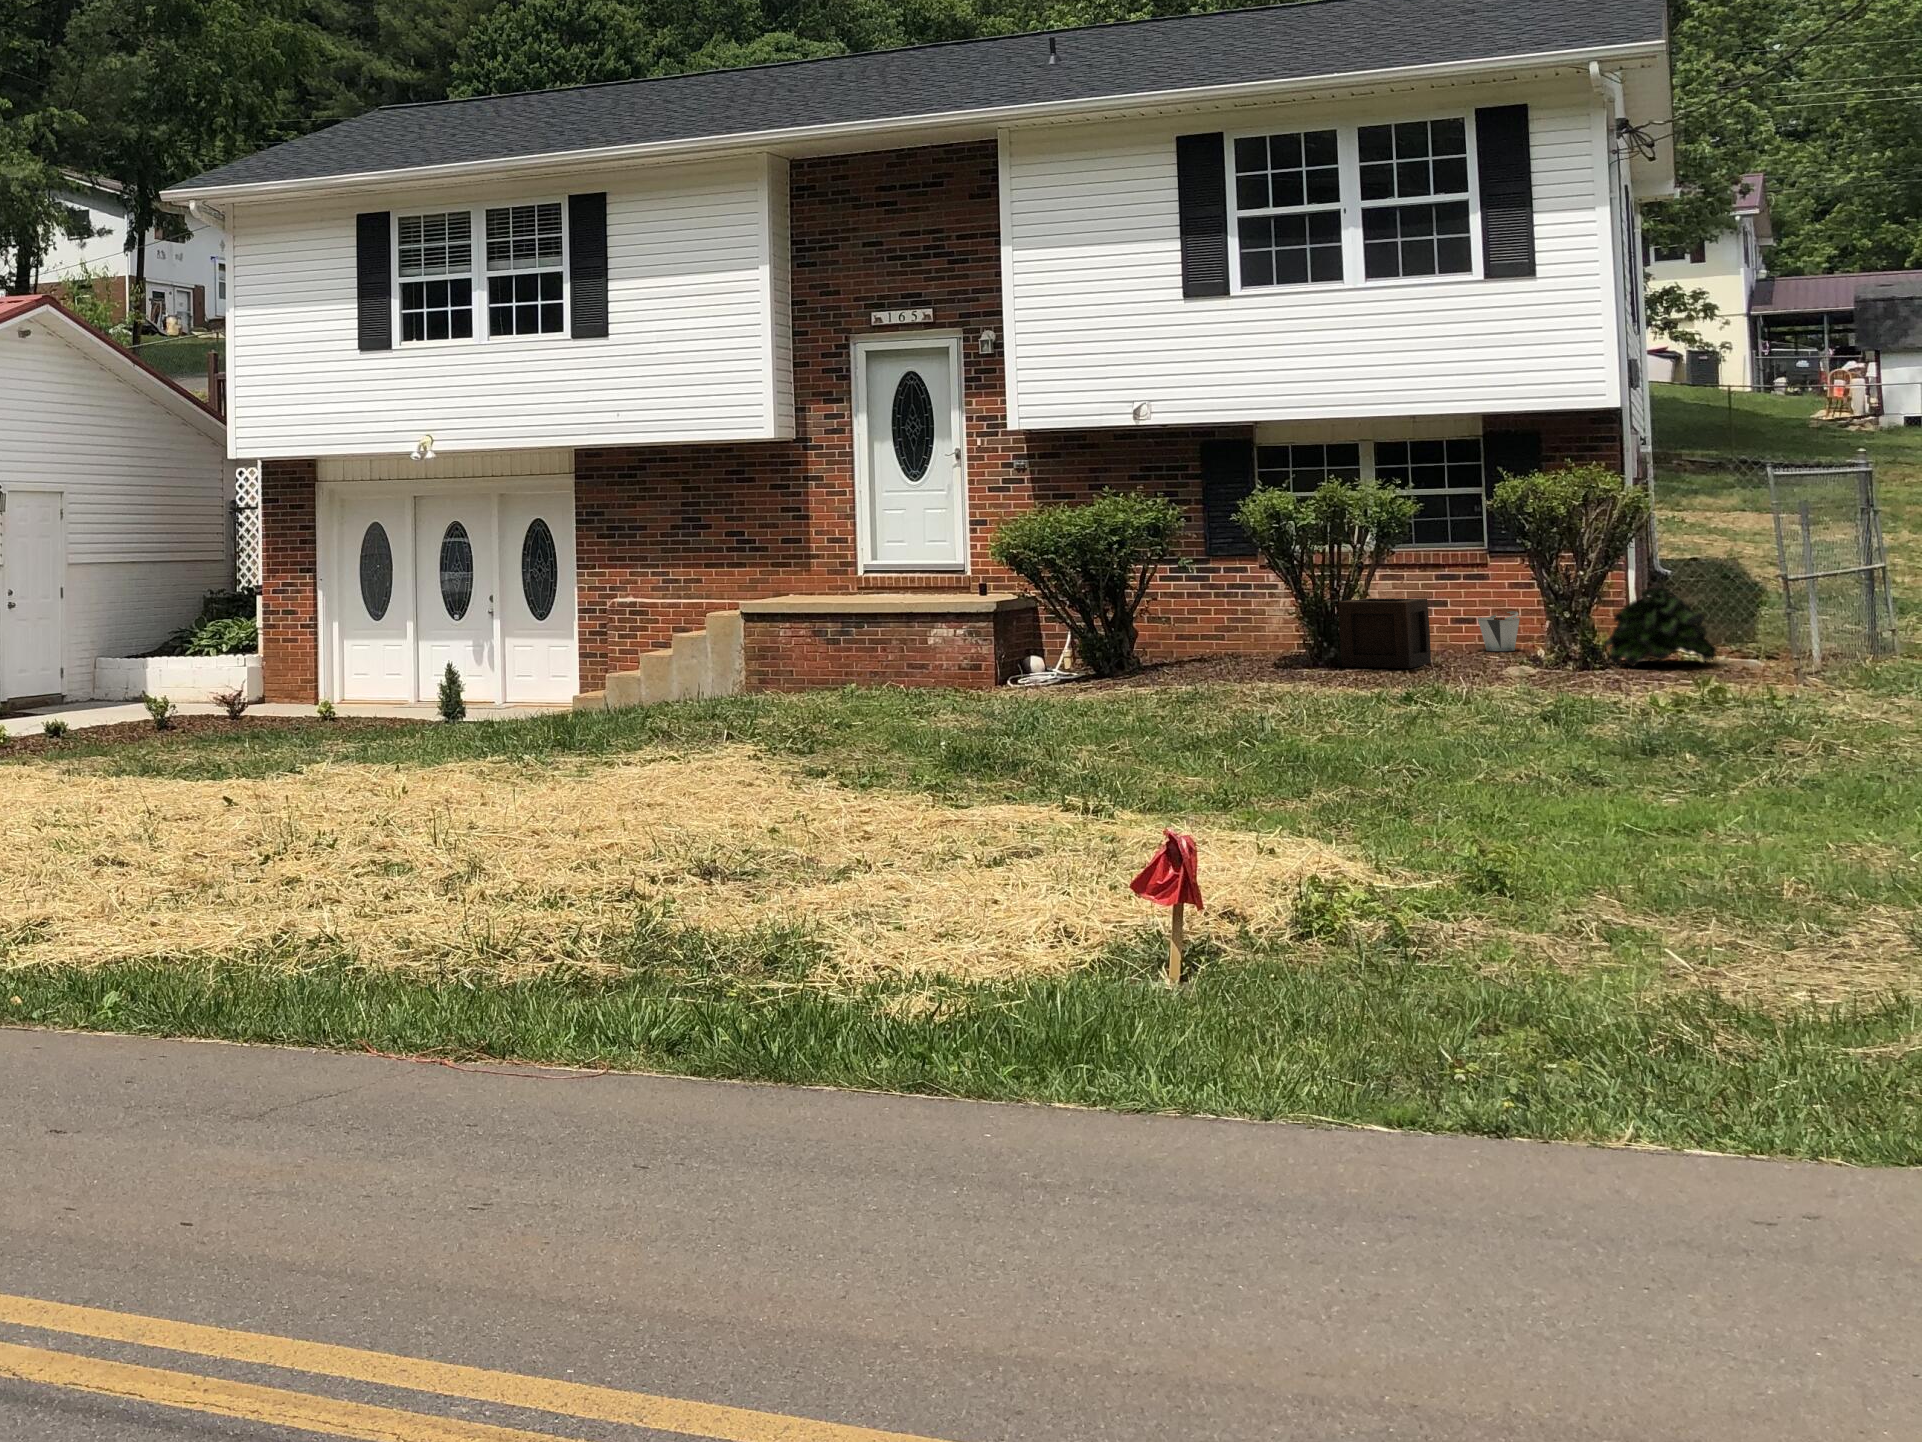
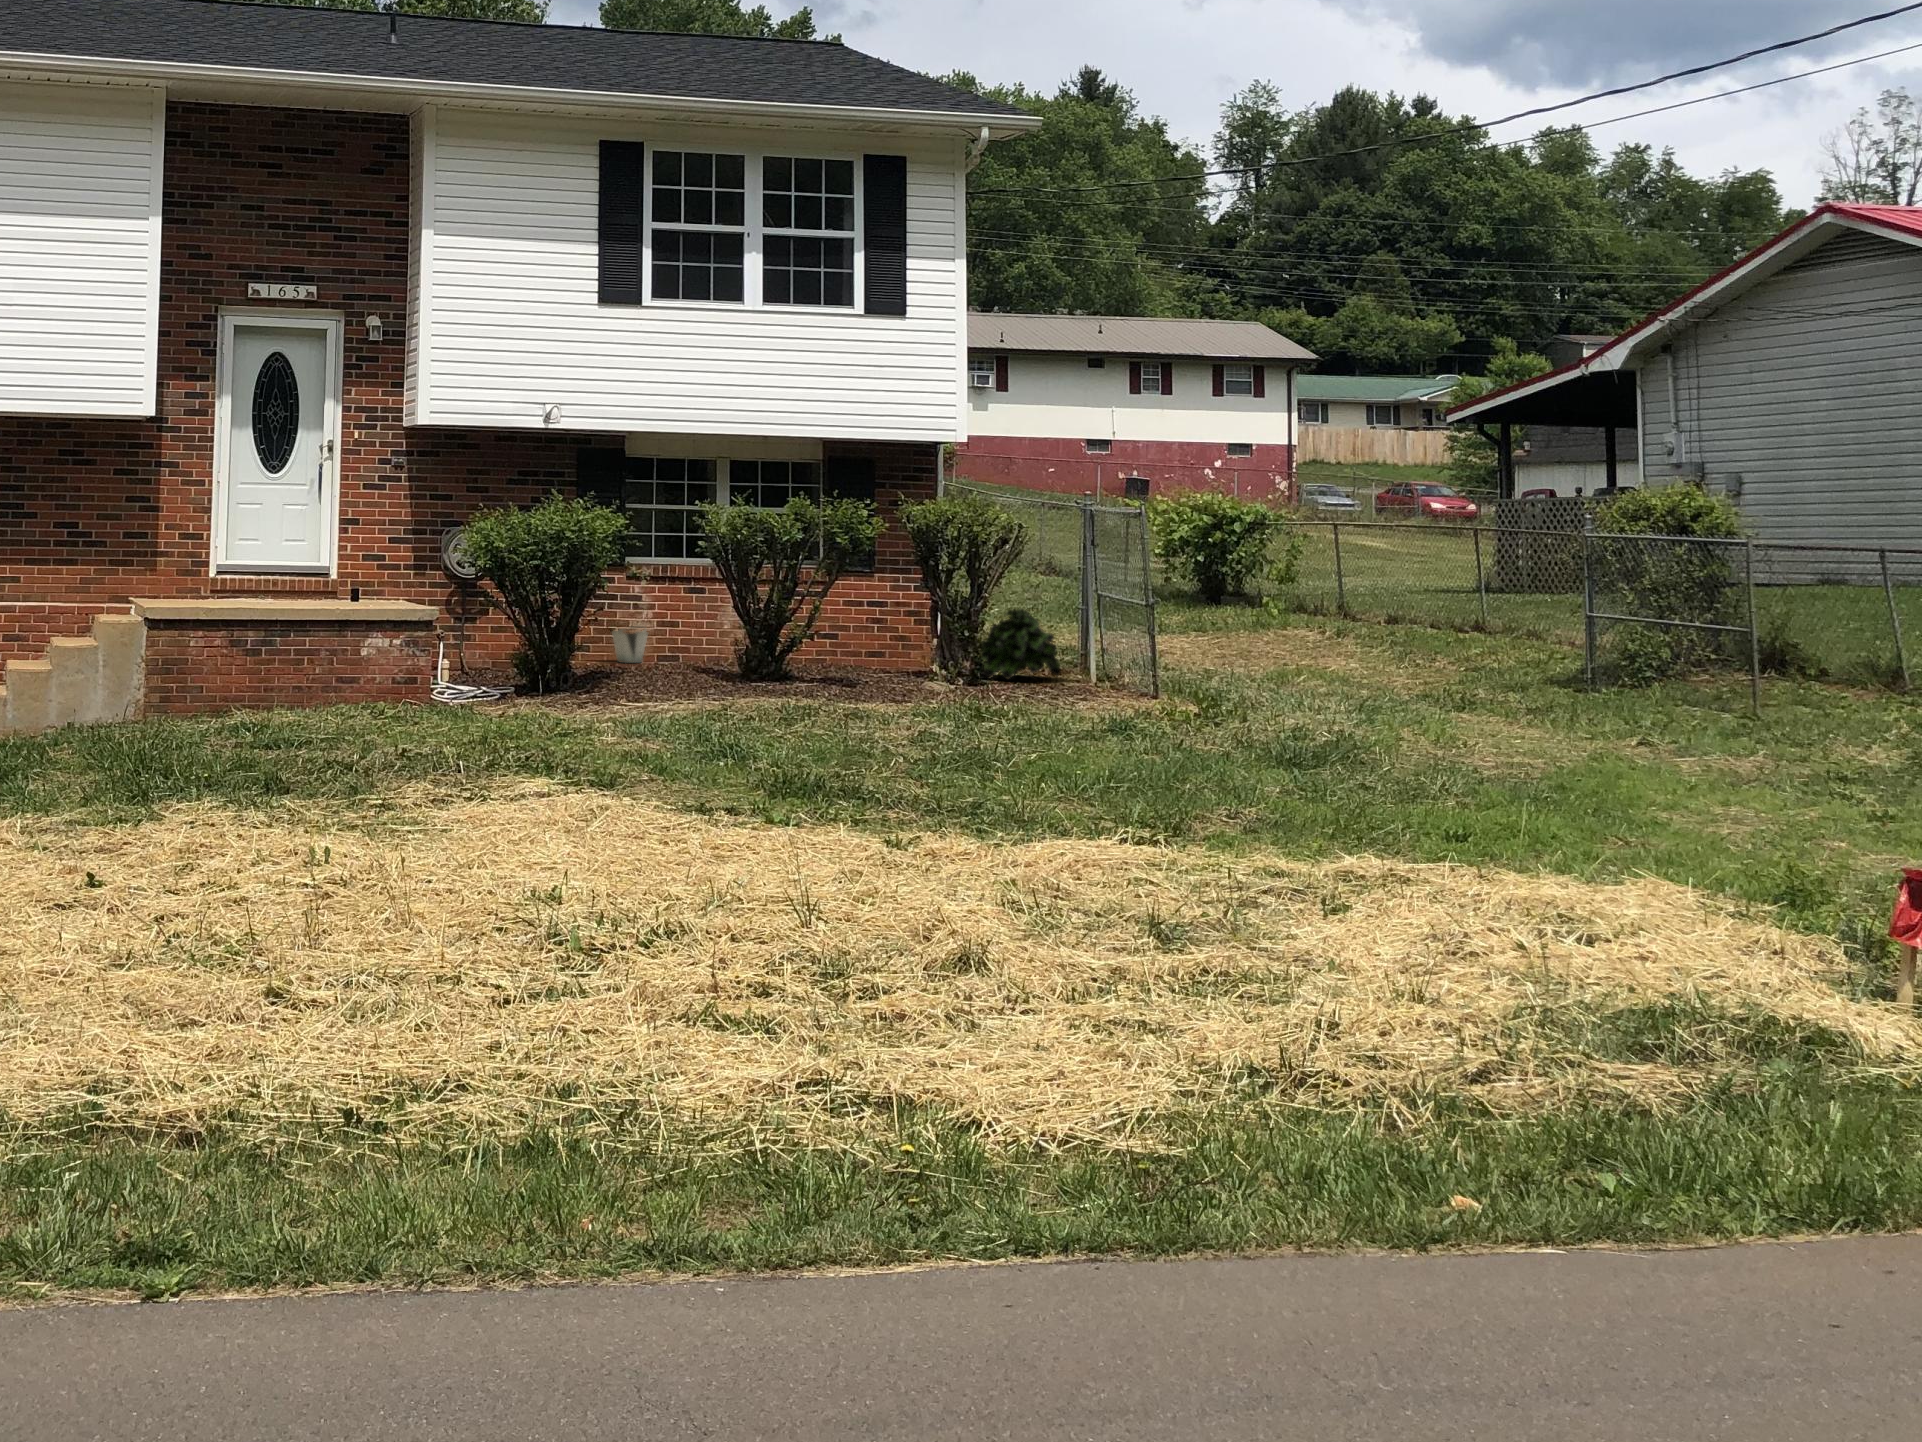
wooden crate: present [1338,598,1431,668] -> none [768,614,835,681]
bucket: present [1478,611,1520,651] -> present [612,625,648,663]

